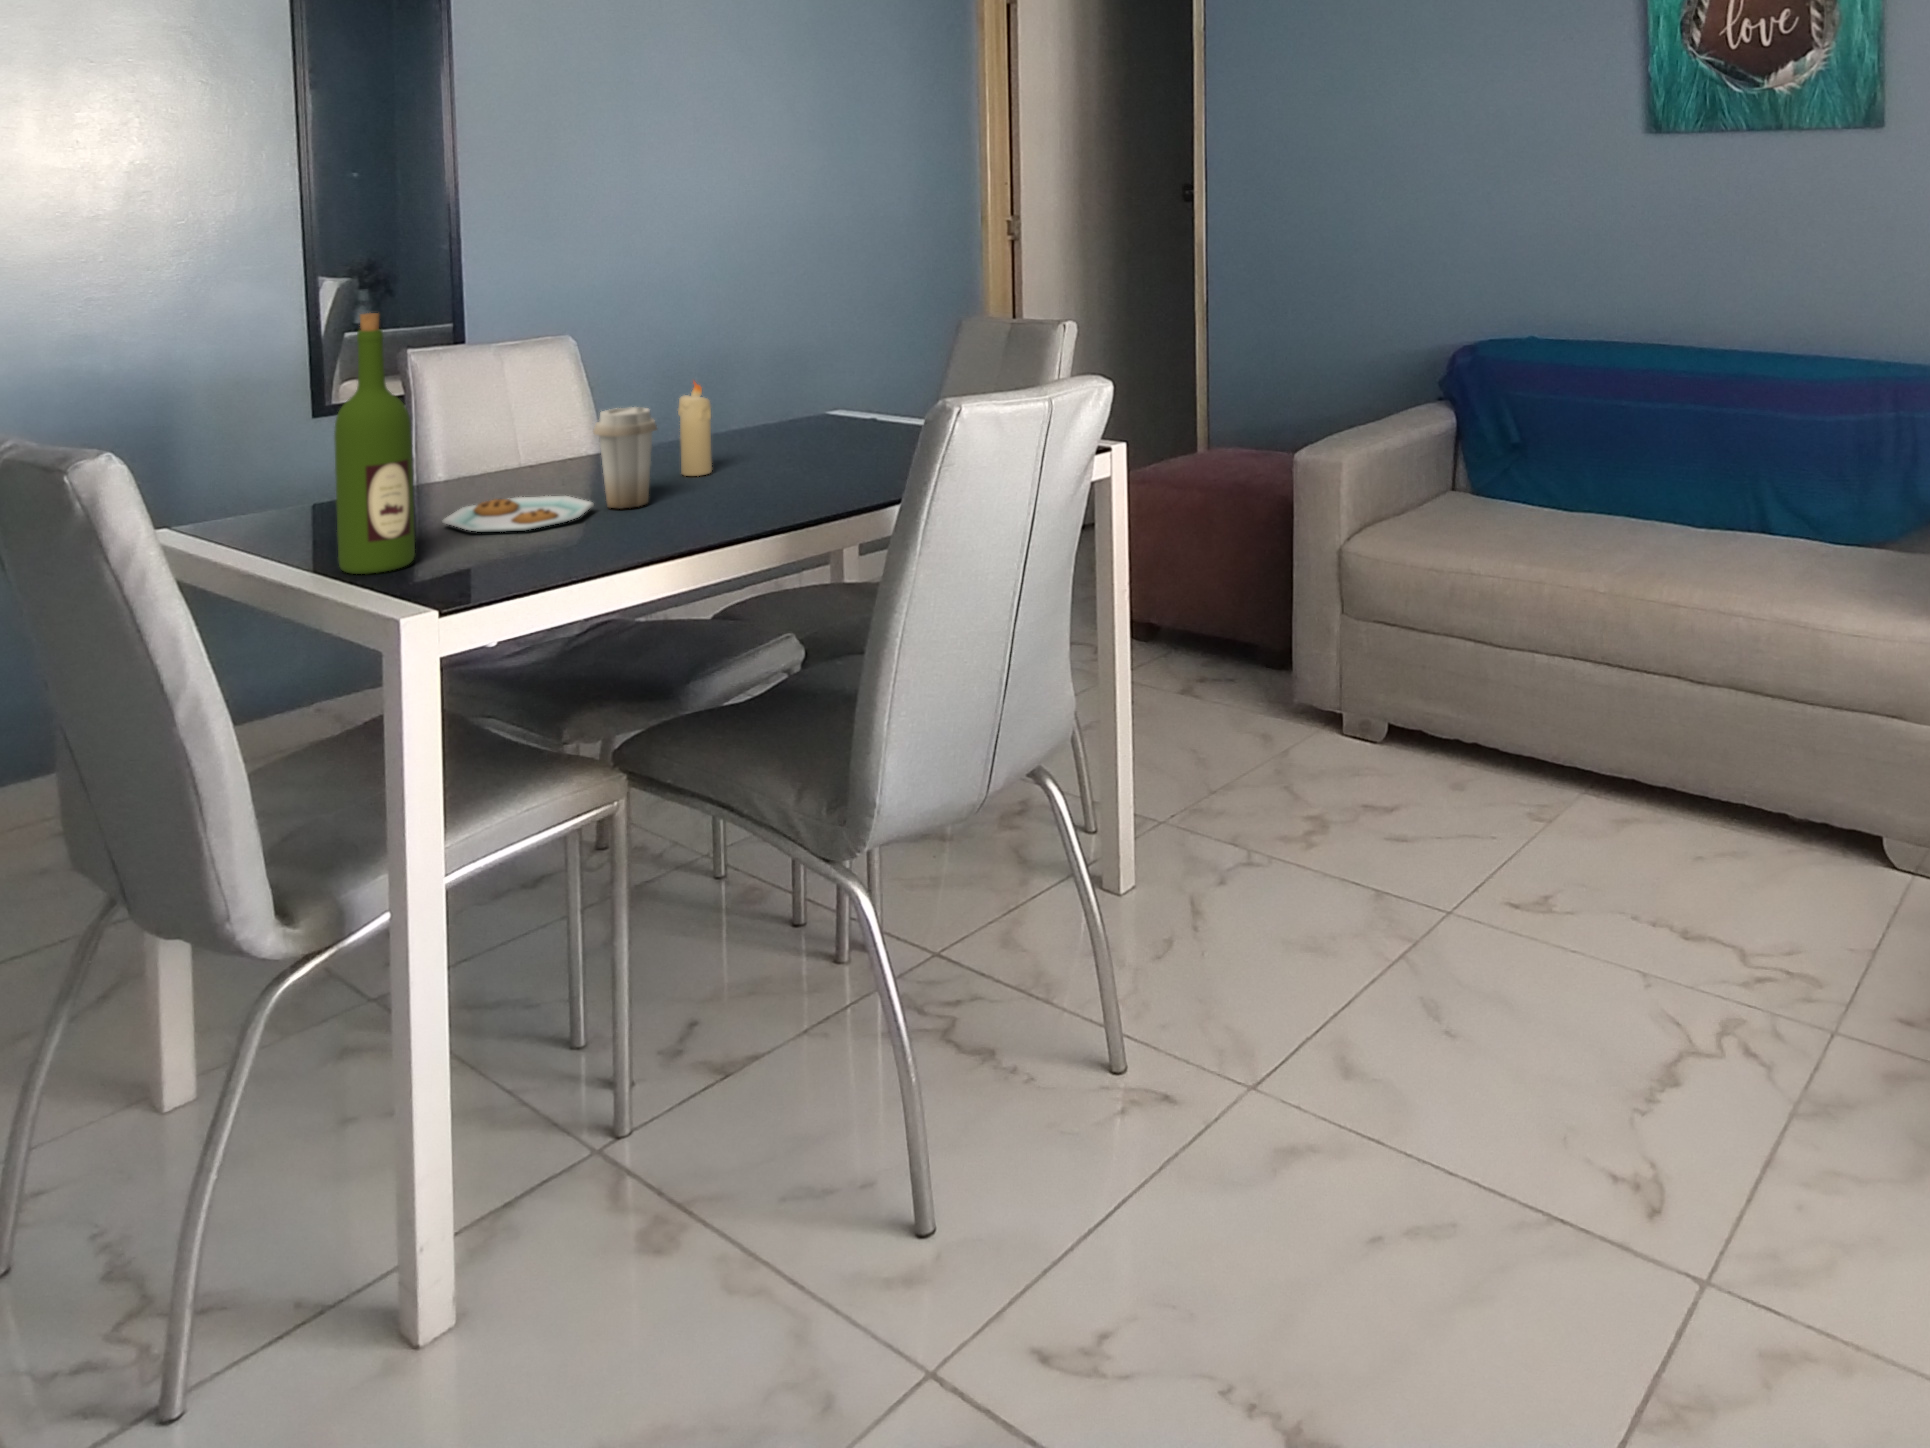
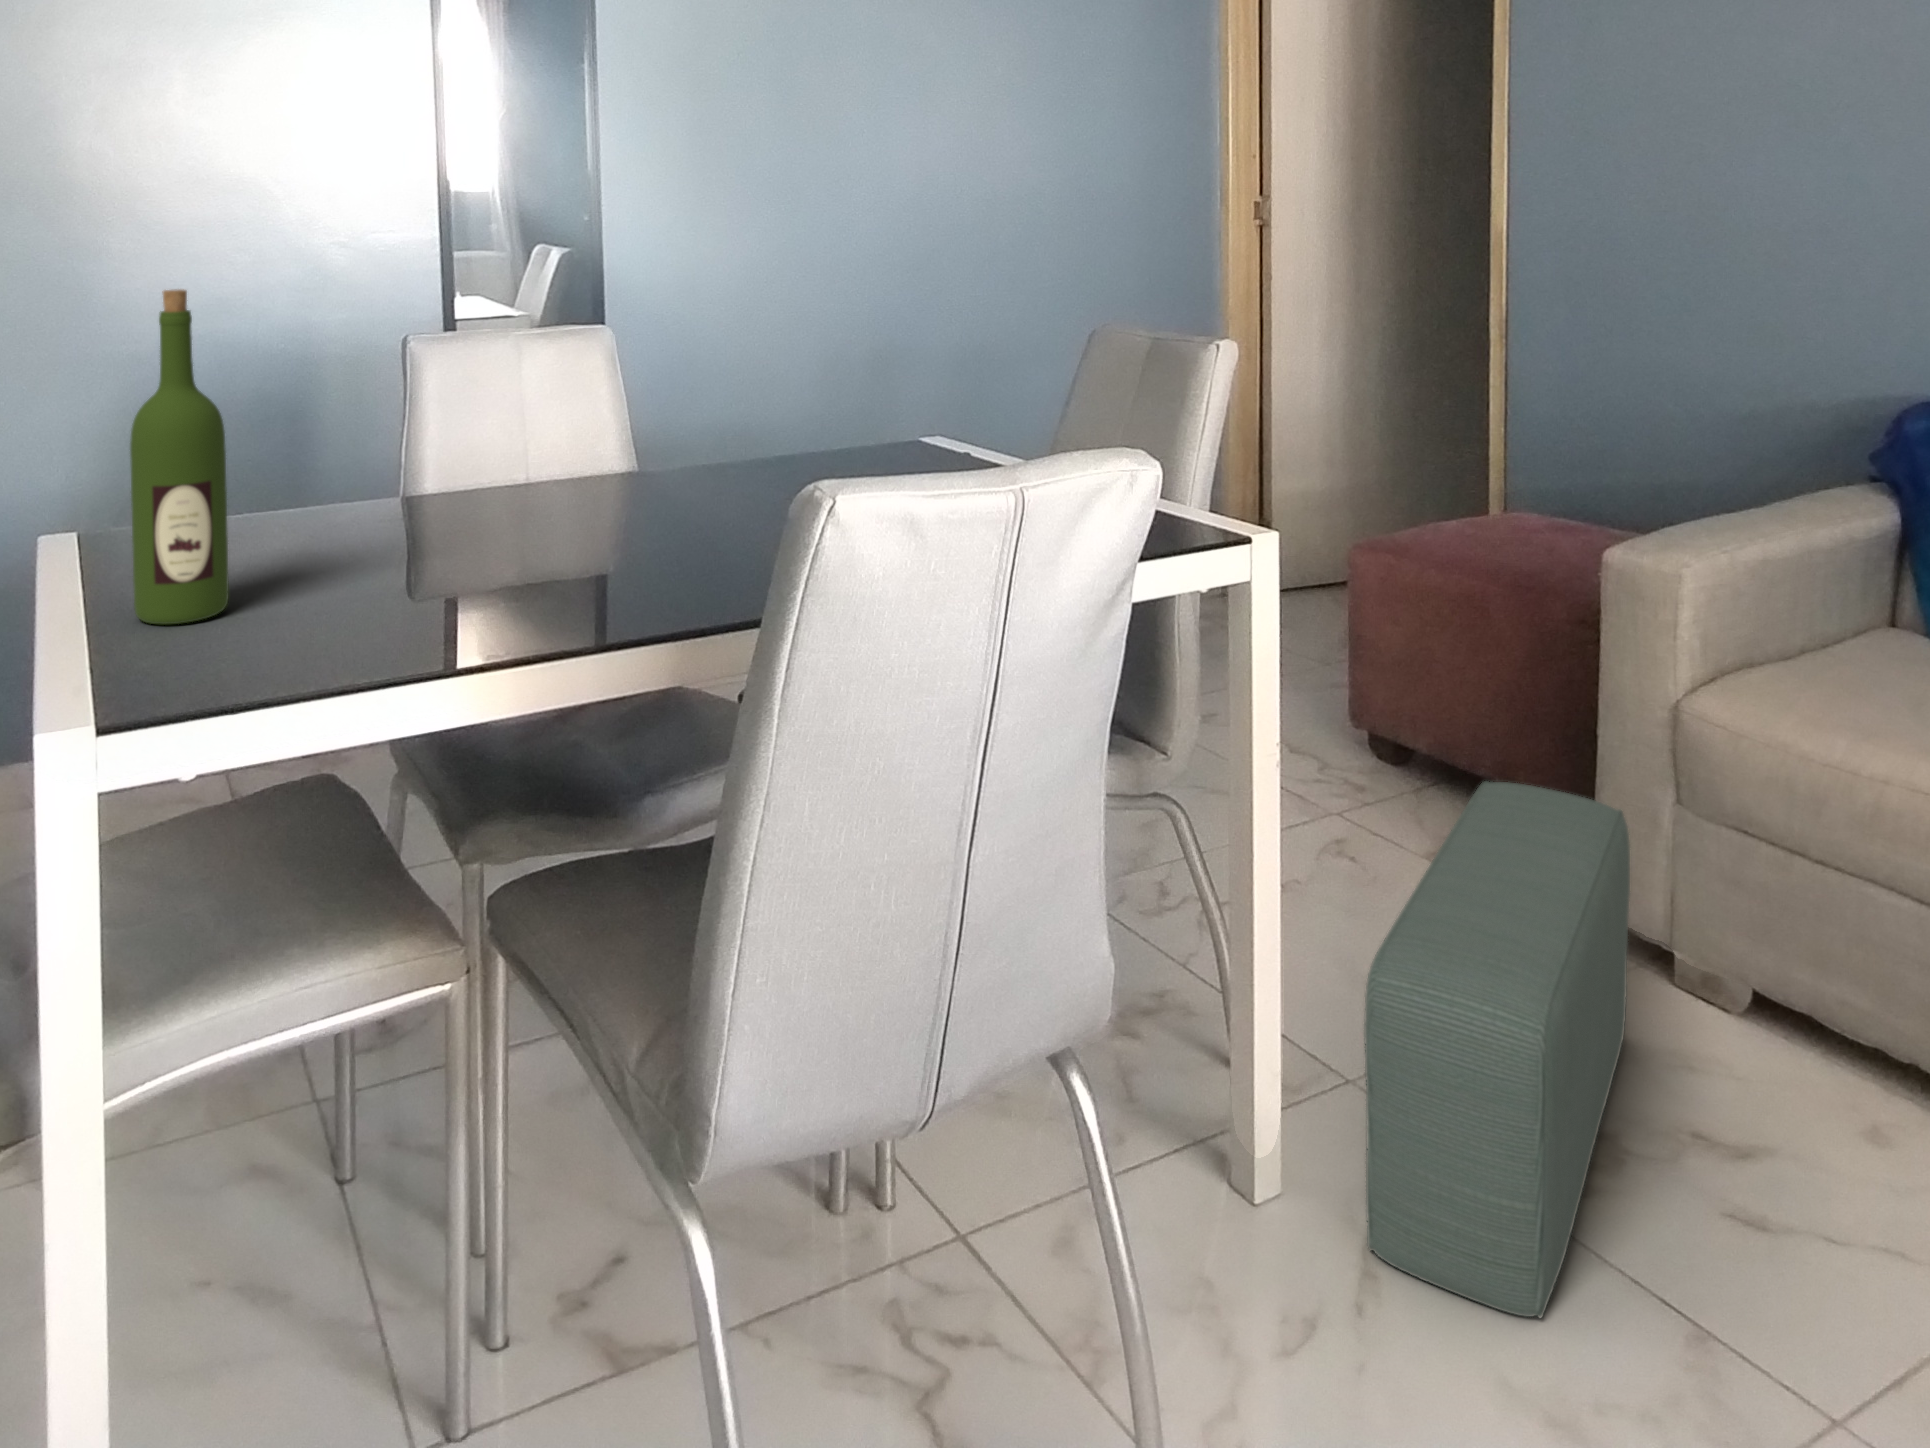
candle: present [678,382,712,476] -> none [663,391,704,517]
plate: present [443,407,657,532] -> none [324,425,594,577]
pouf: none [1190,611,1323,910] -> present [1364,781,1630,1318]

